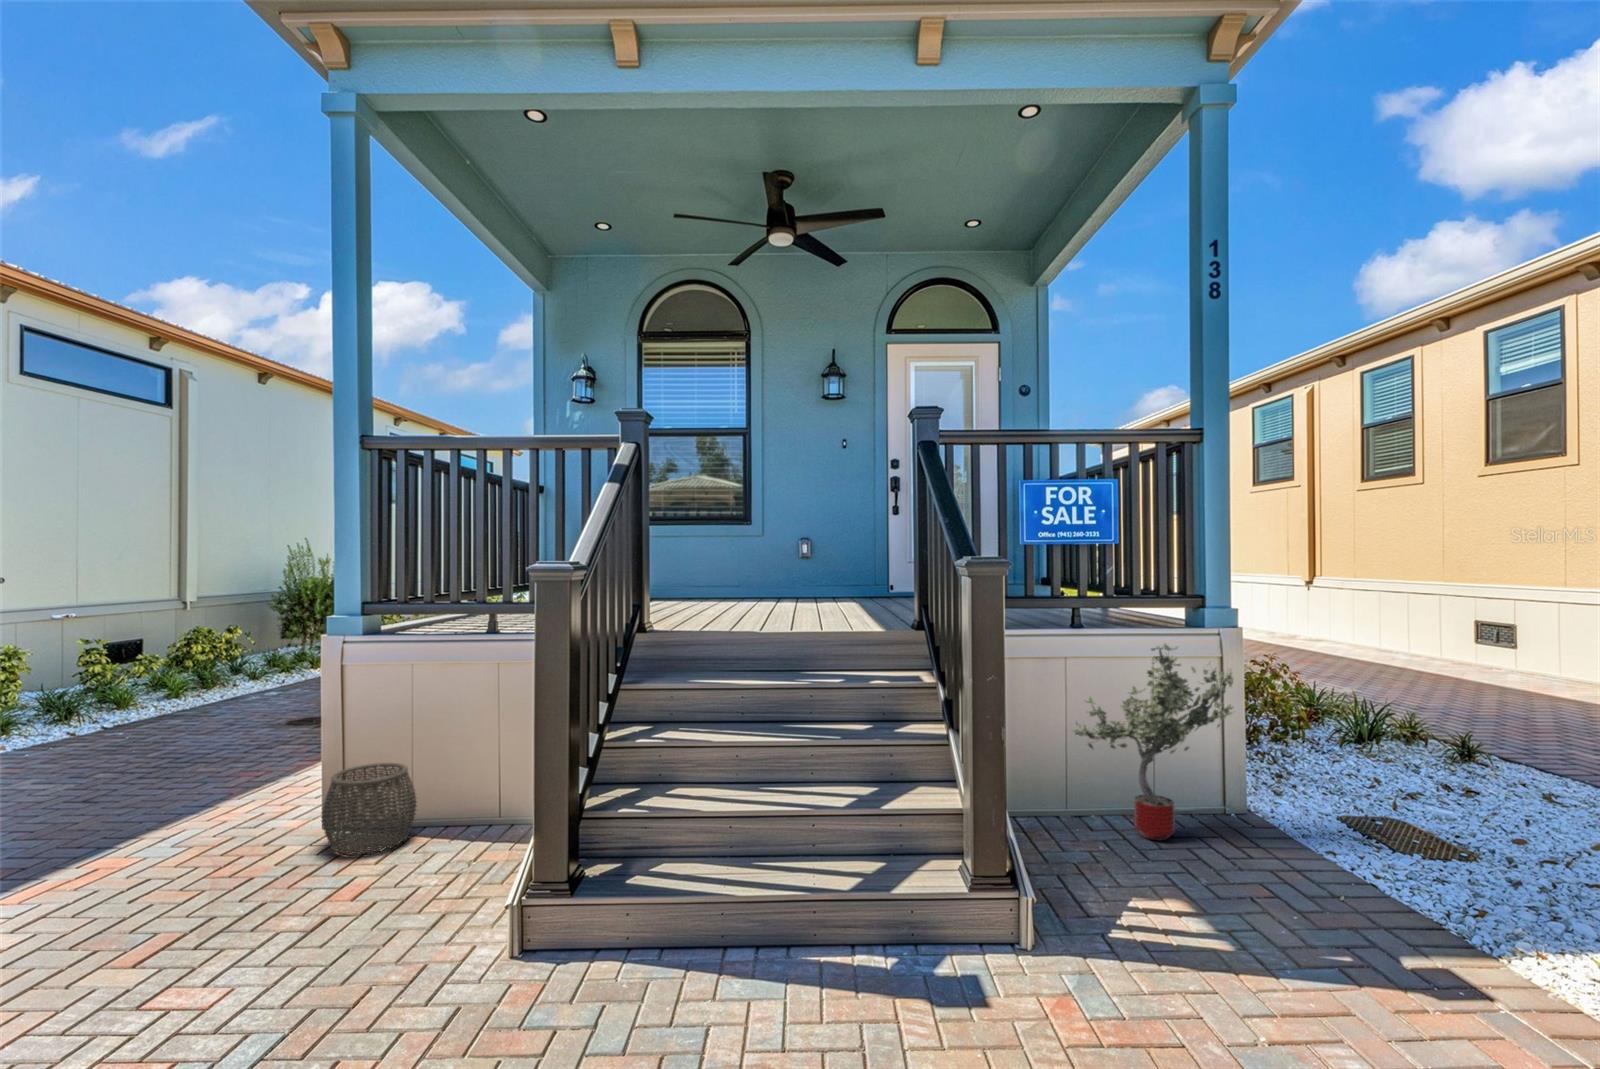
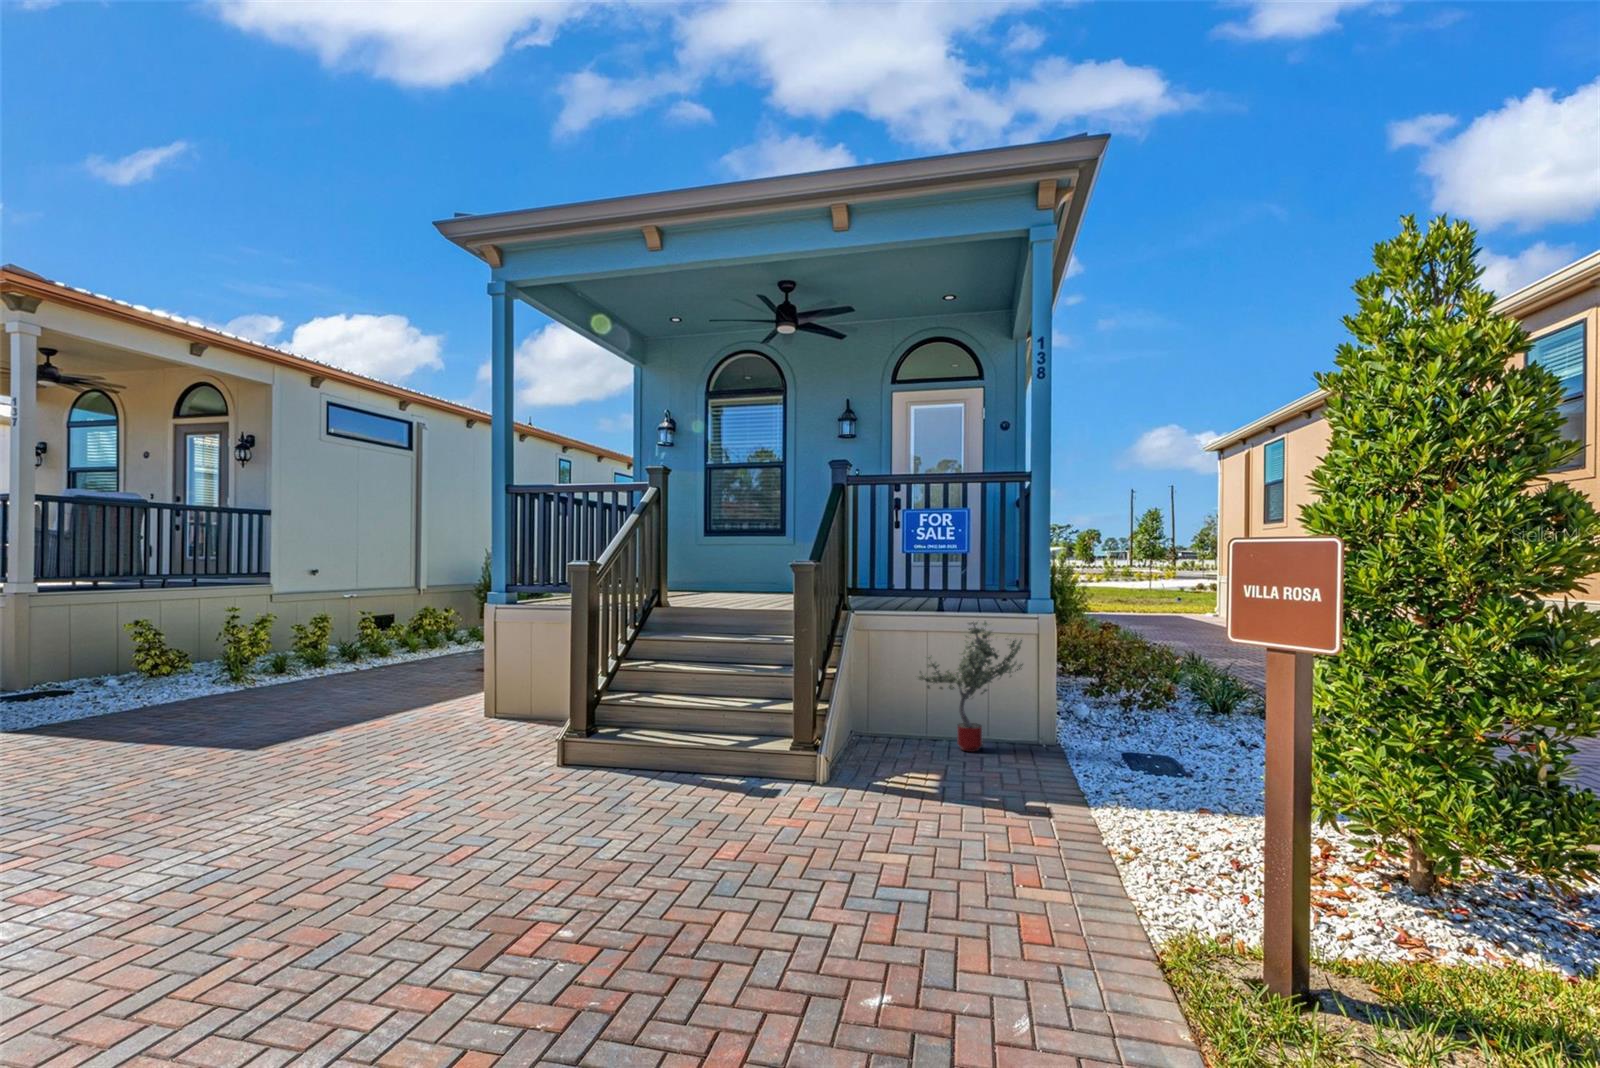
woven basket: present [322,763,417,855] -> none [473,680,526,729]

